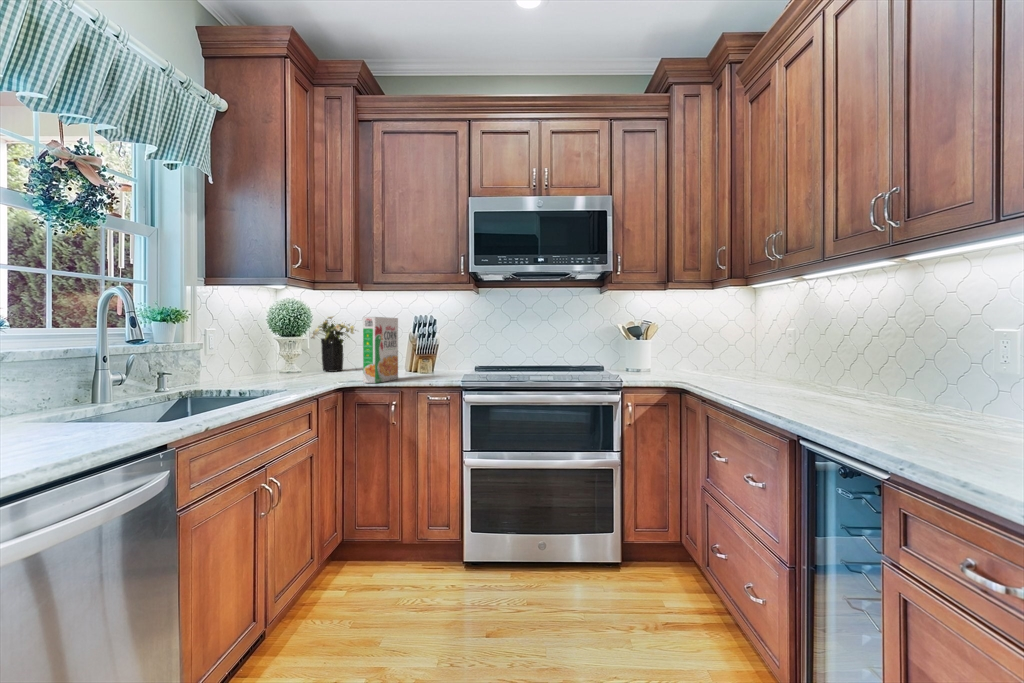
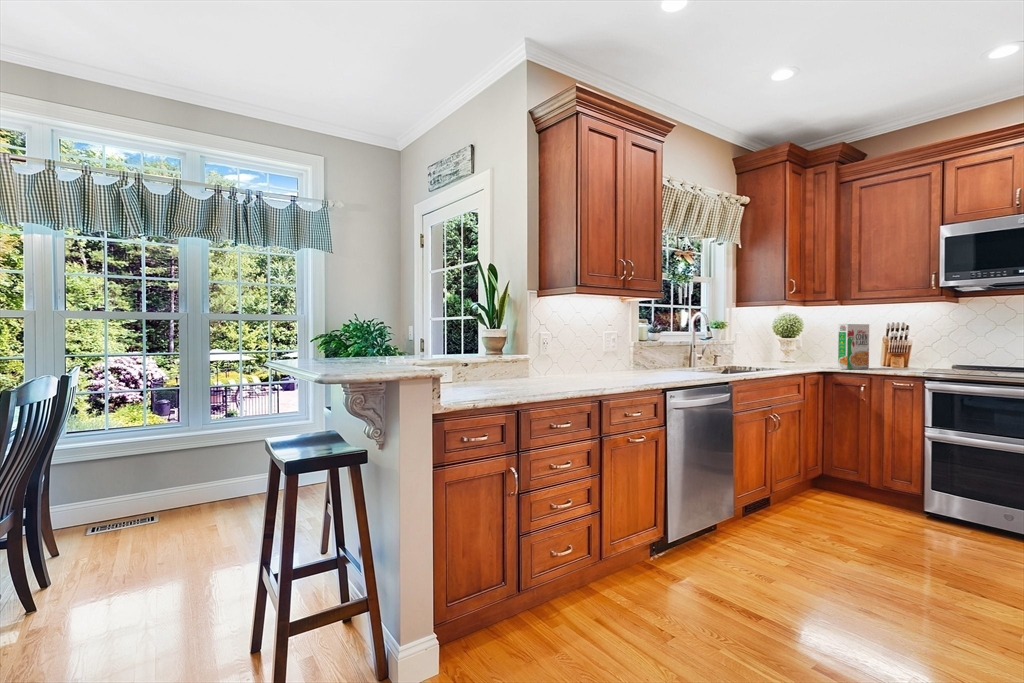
flower arrangement: present [311,316,356,372] -> none [802,322,841,363]

